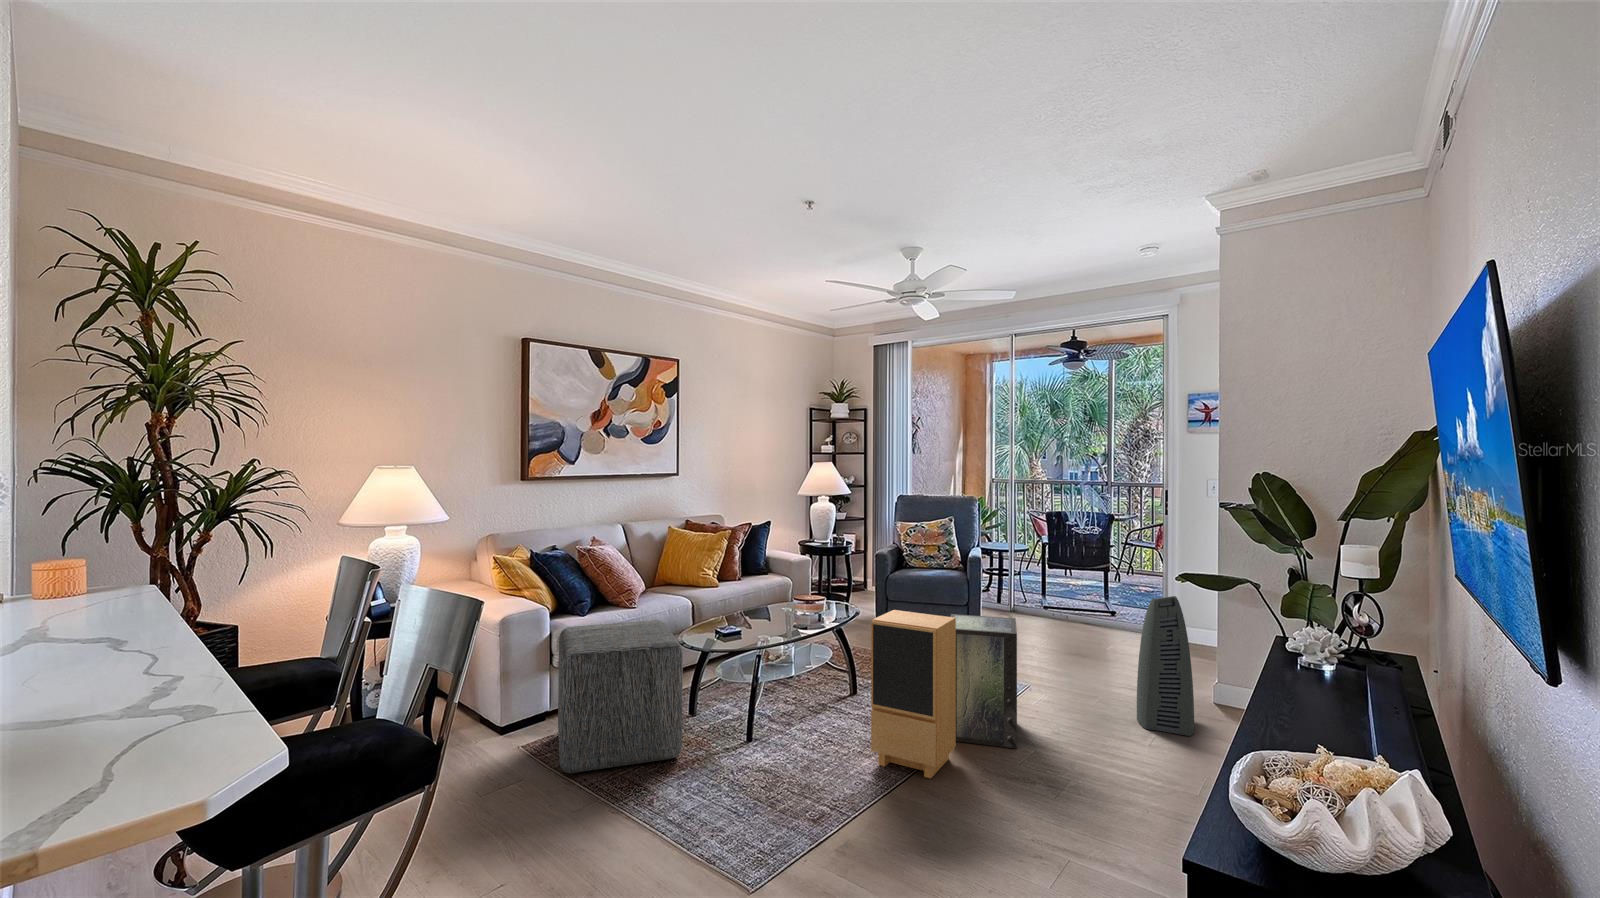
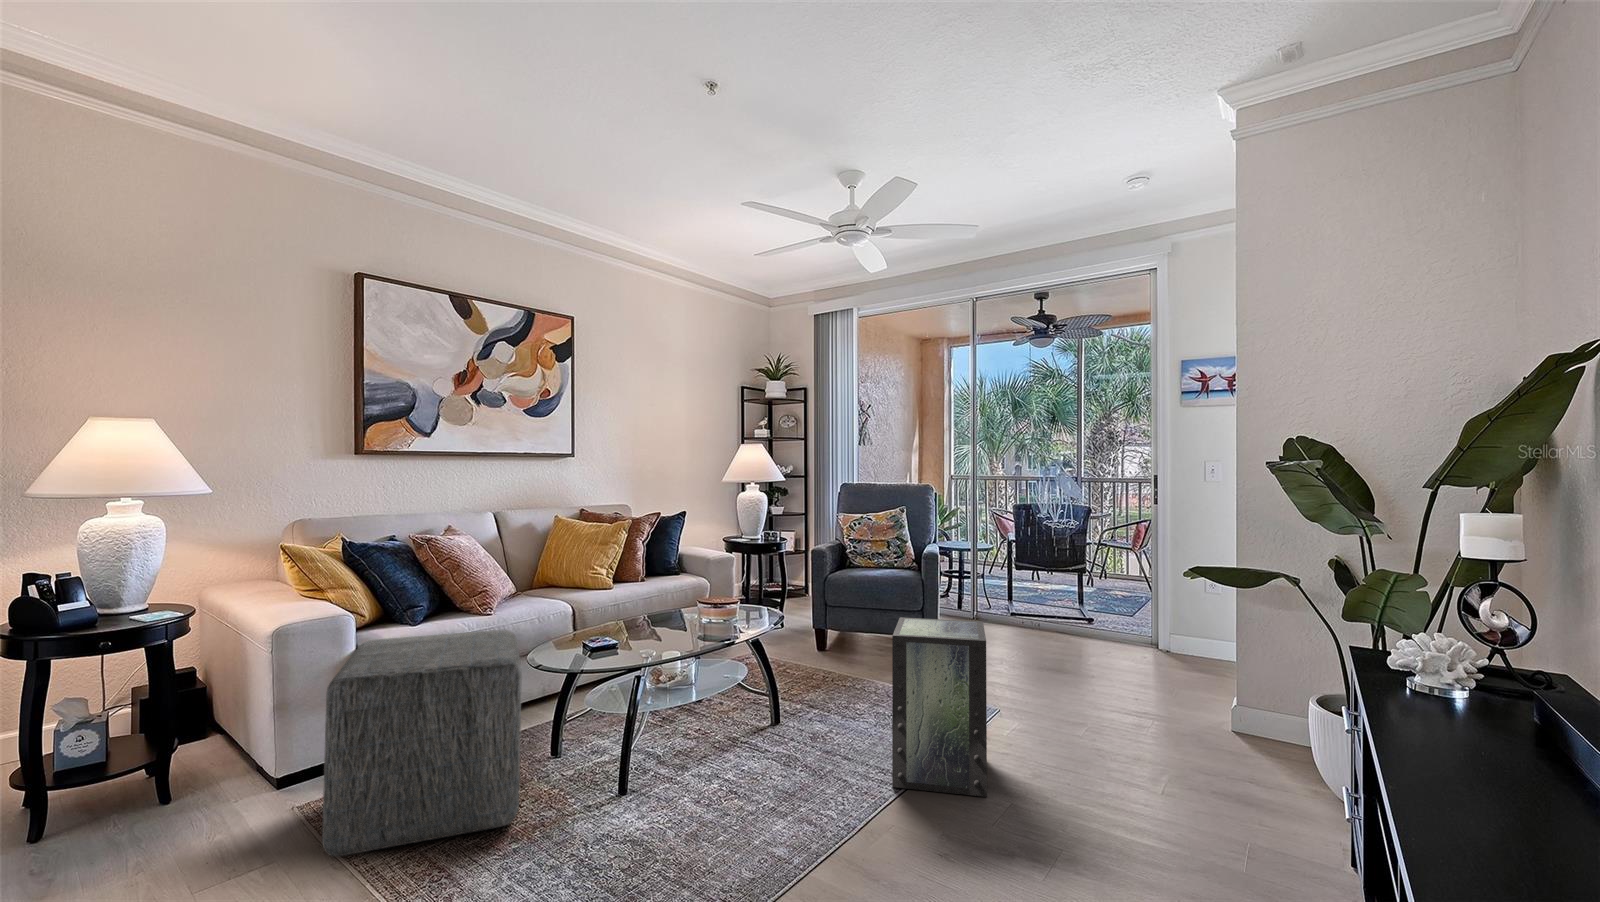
air purifier: present [1137,596,1194,736] -> none [1136,591,1212,773]
speaker: present [871,610,956,778] -> none [786,610,904,848]

